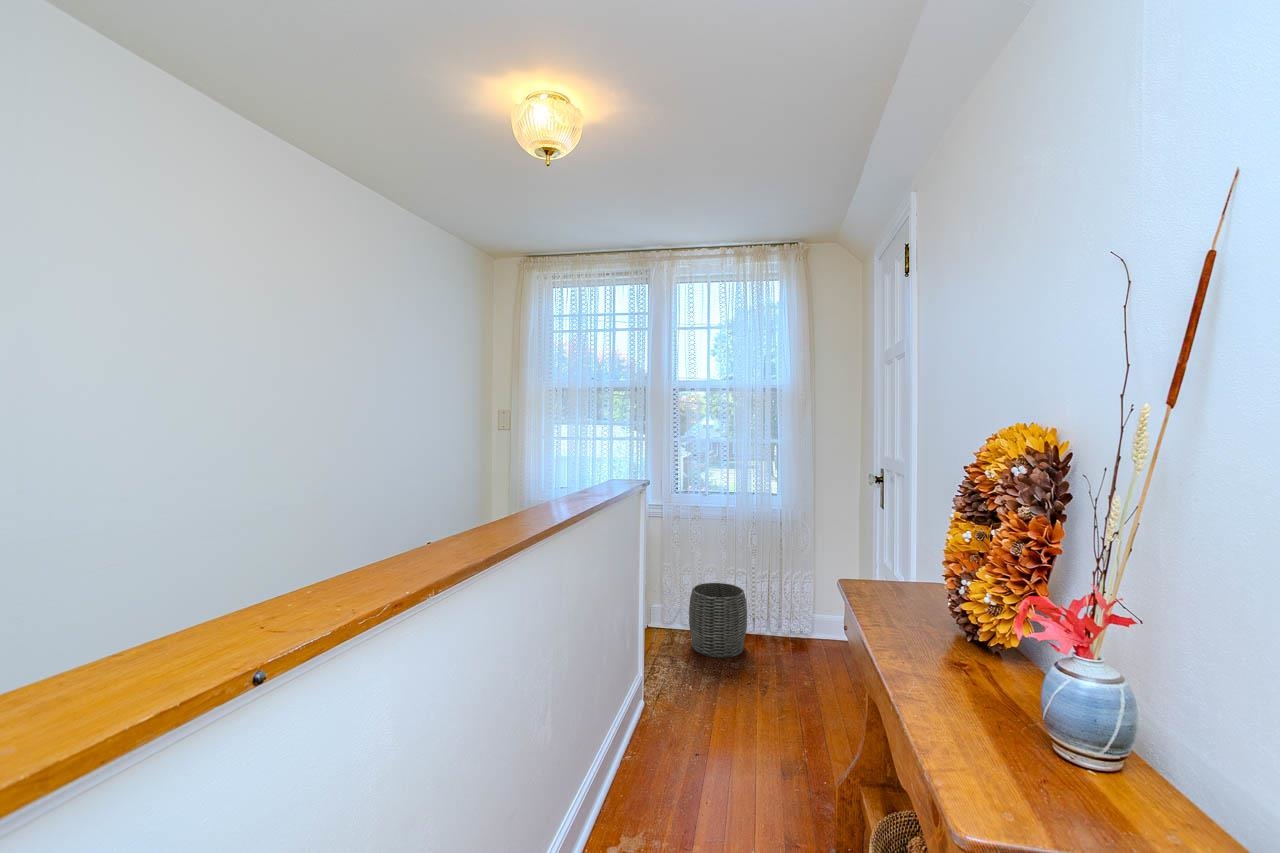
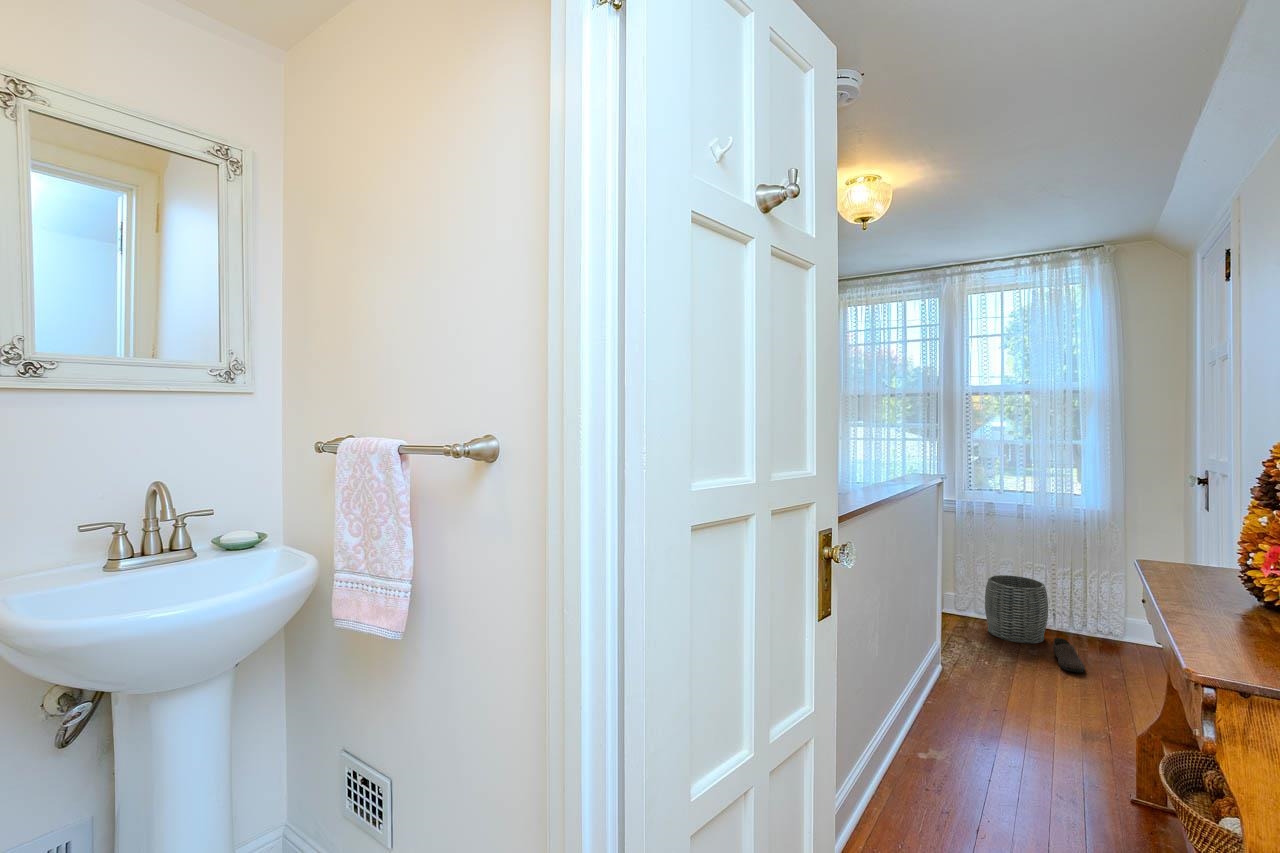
shoe: none [750,650,778,690] -> present [1053,638,1085,673]

